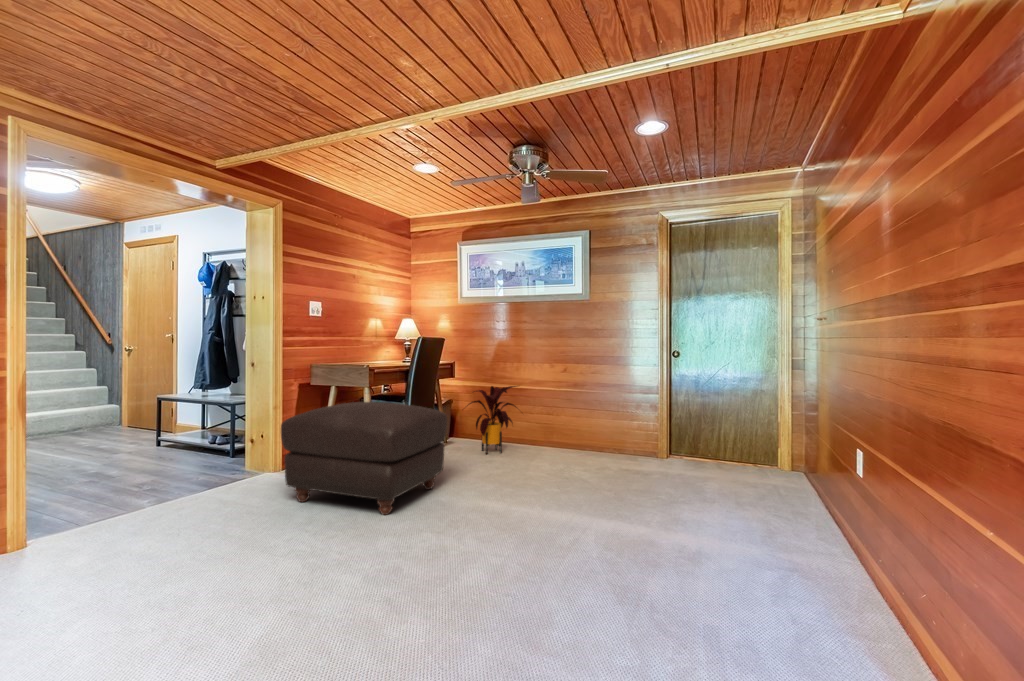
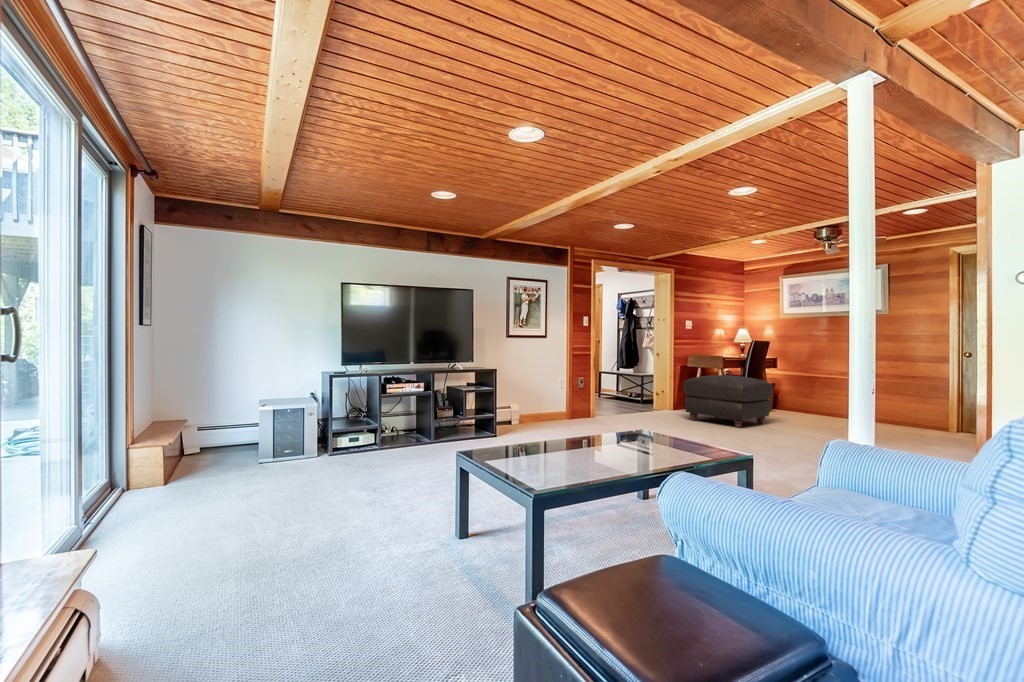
house plant: present [467,386,517,454] -> none [782,373,830,418]

